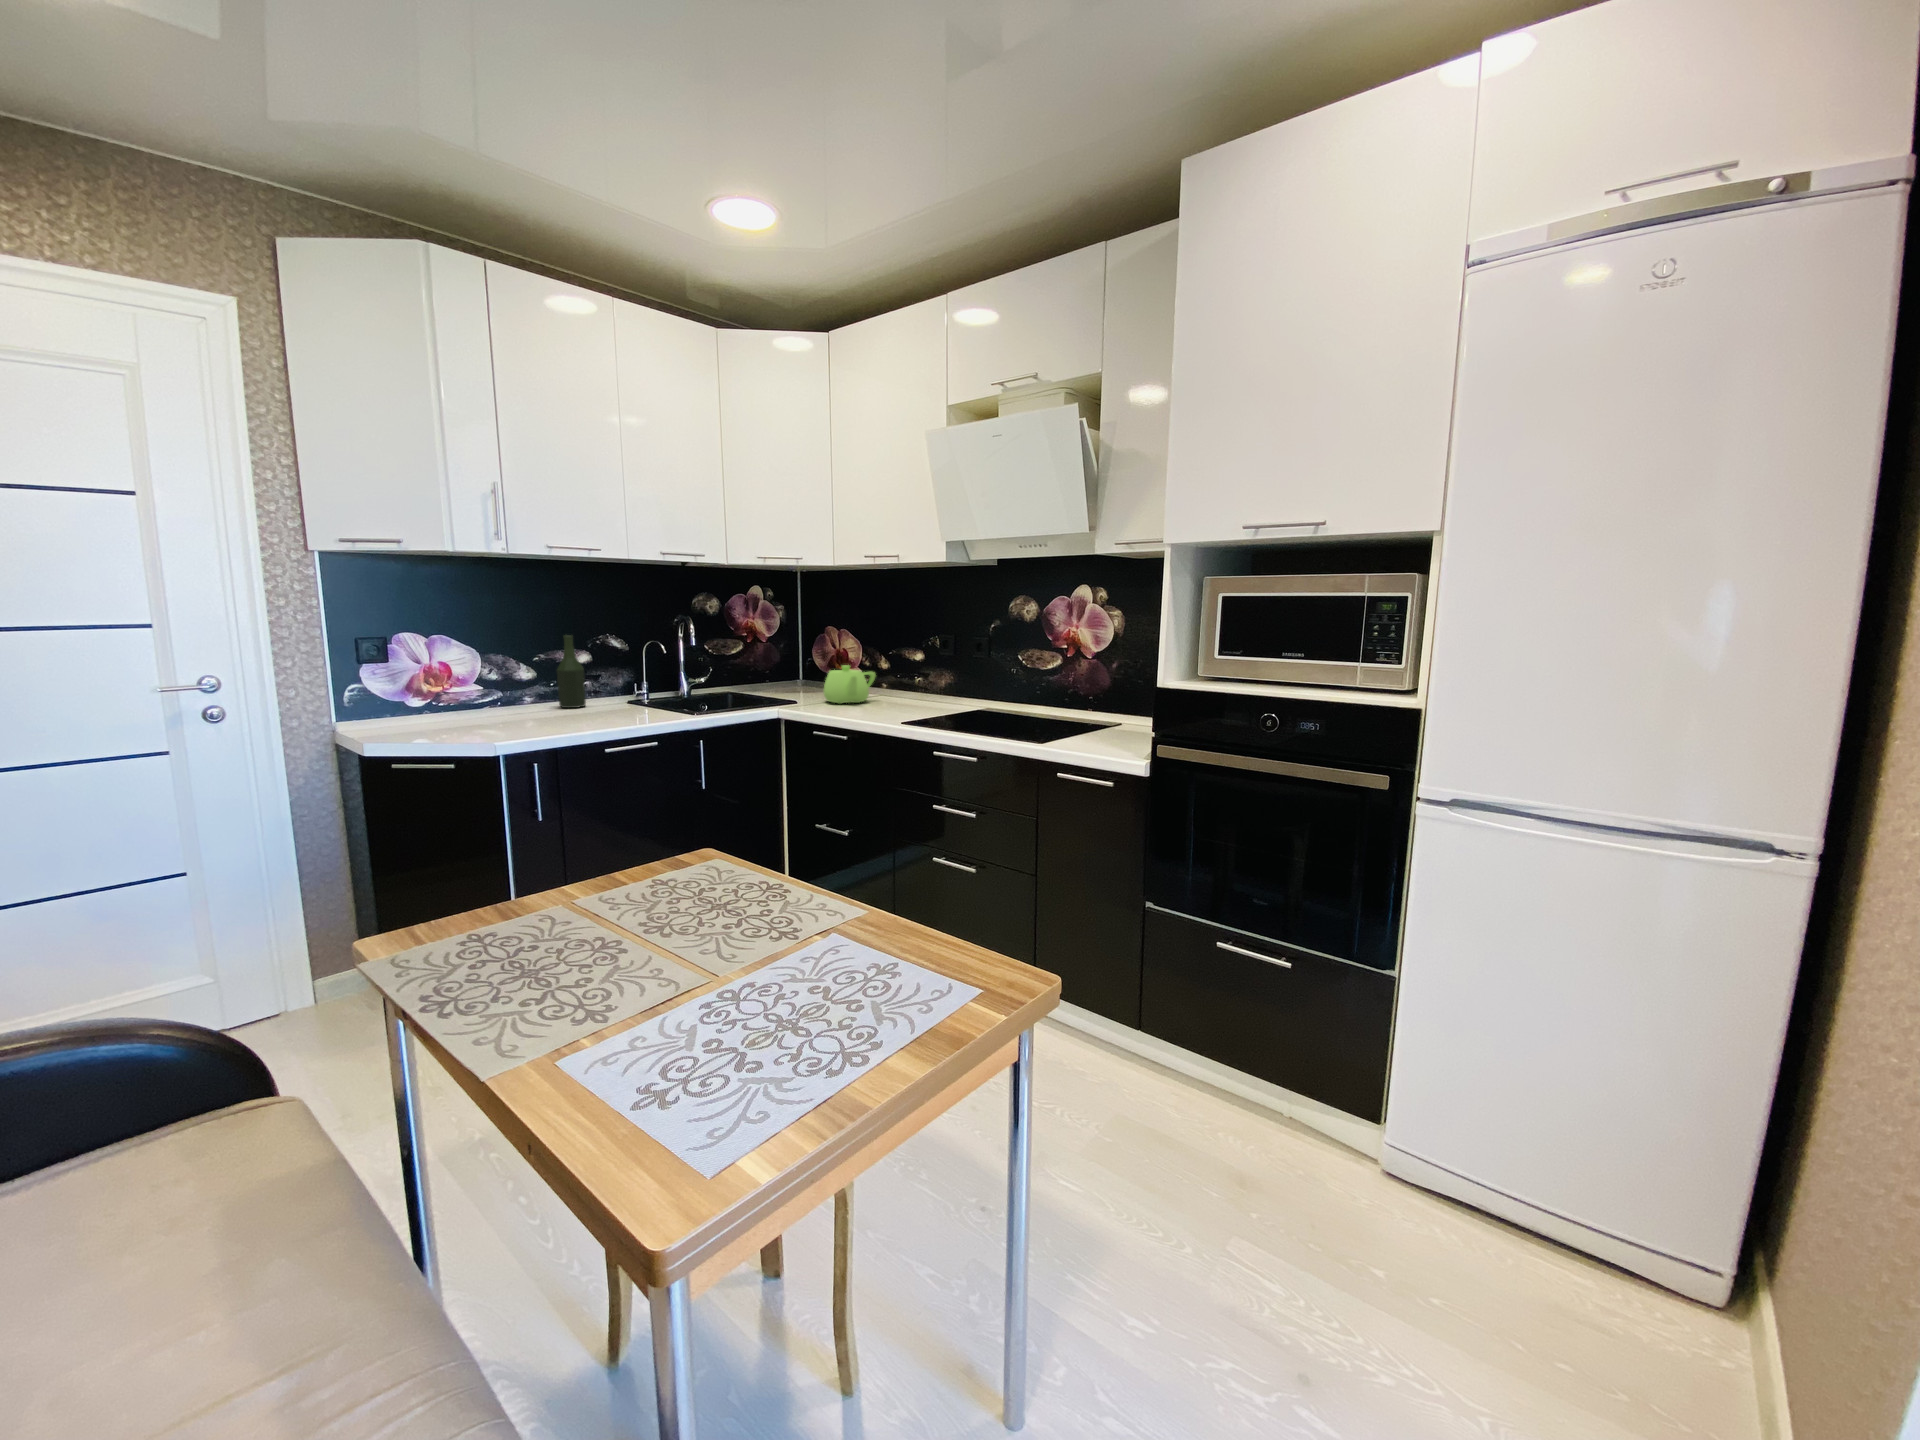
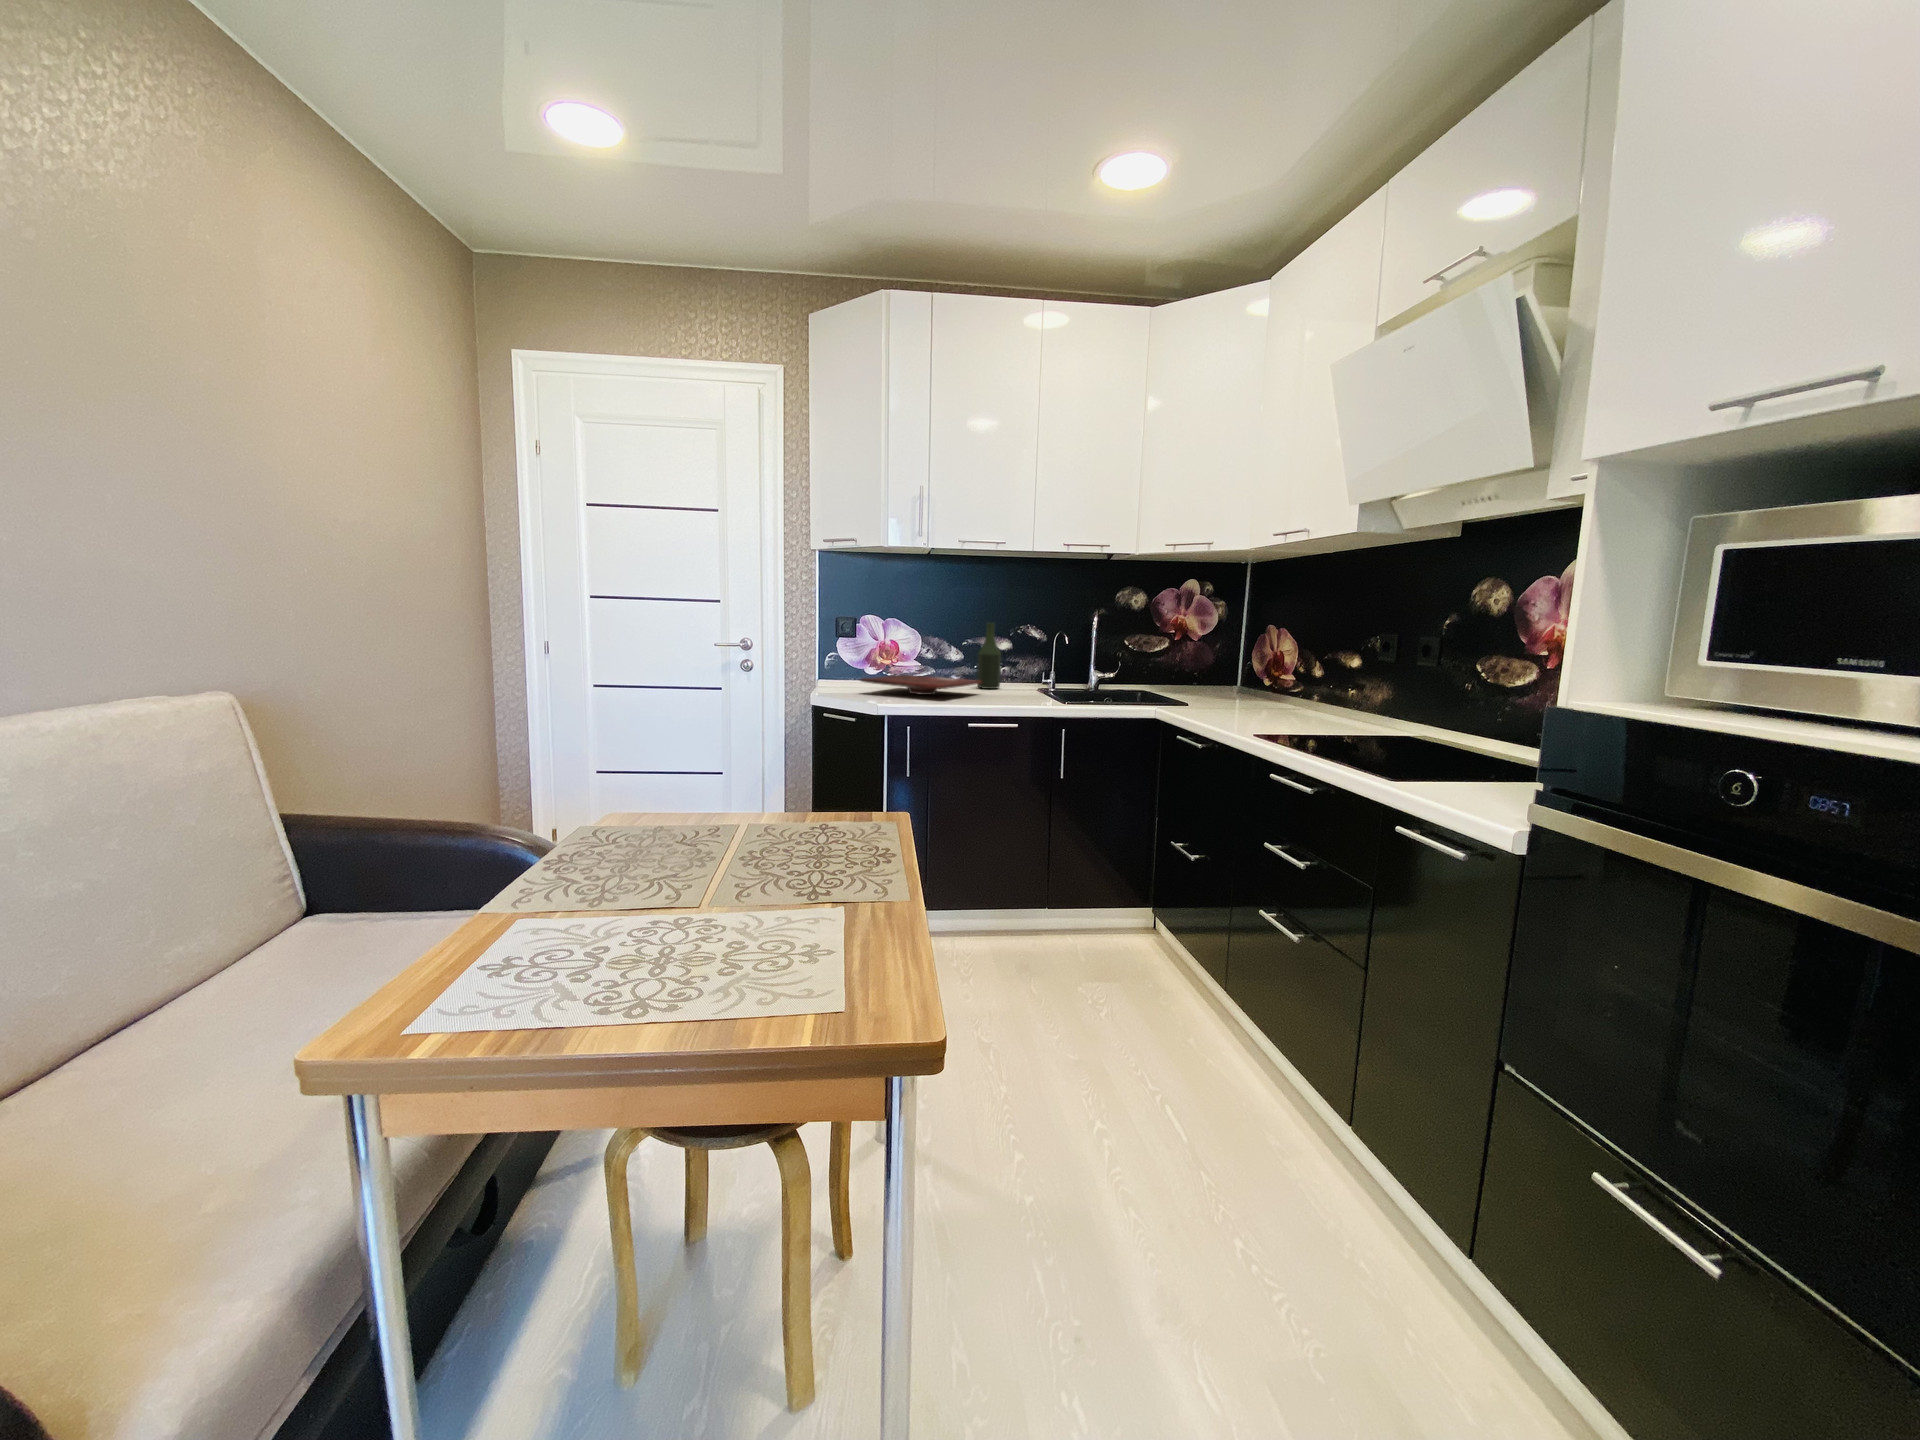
teapot: present [824,665,876,704] -> none [1219,666,1286,712]
cutting board: none [429,701,583,724] -> present [861,675,982,695]

